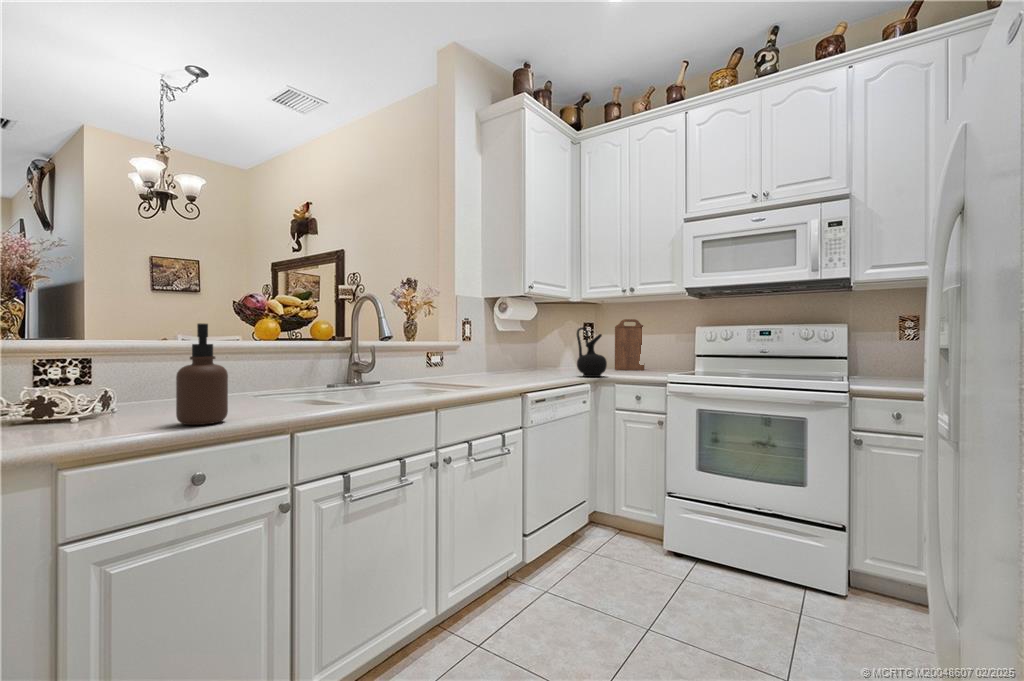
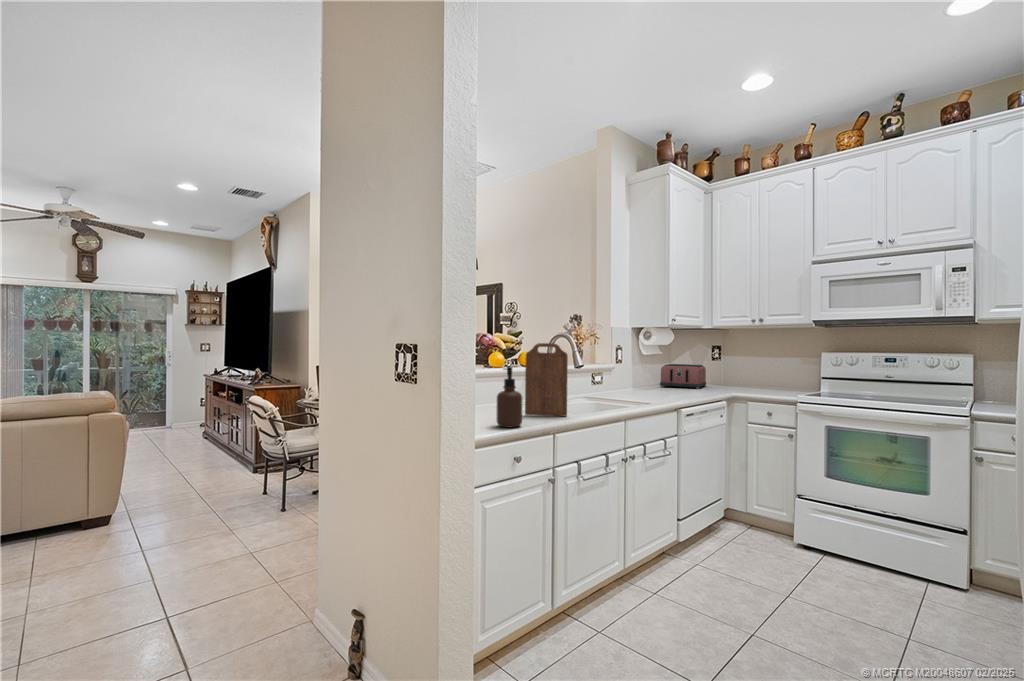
cutting board: present [615,319,644,370] -> present [525,343,568,416]
ceramic jug: present [577,327,607,377] -> none [714,354,741,396]
toaster: none [522,344,577,372] -> present [660,364,706,389]

